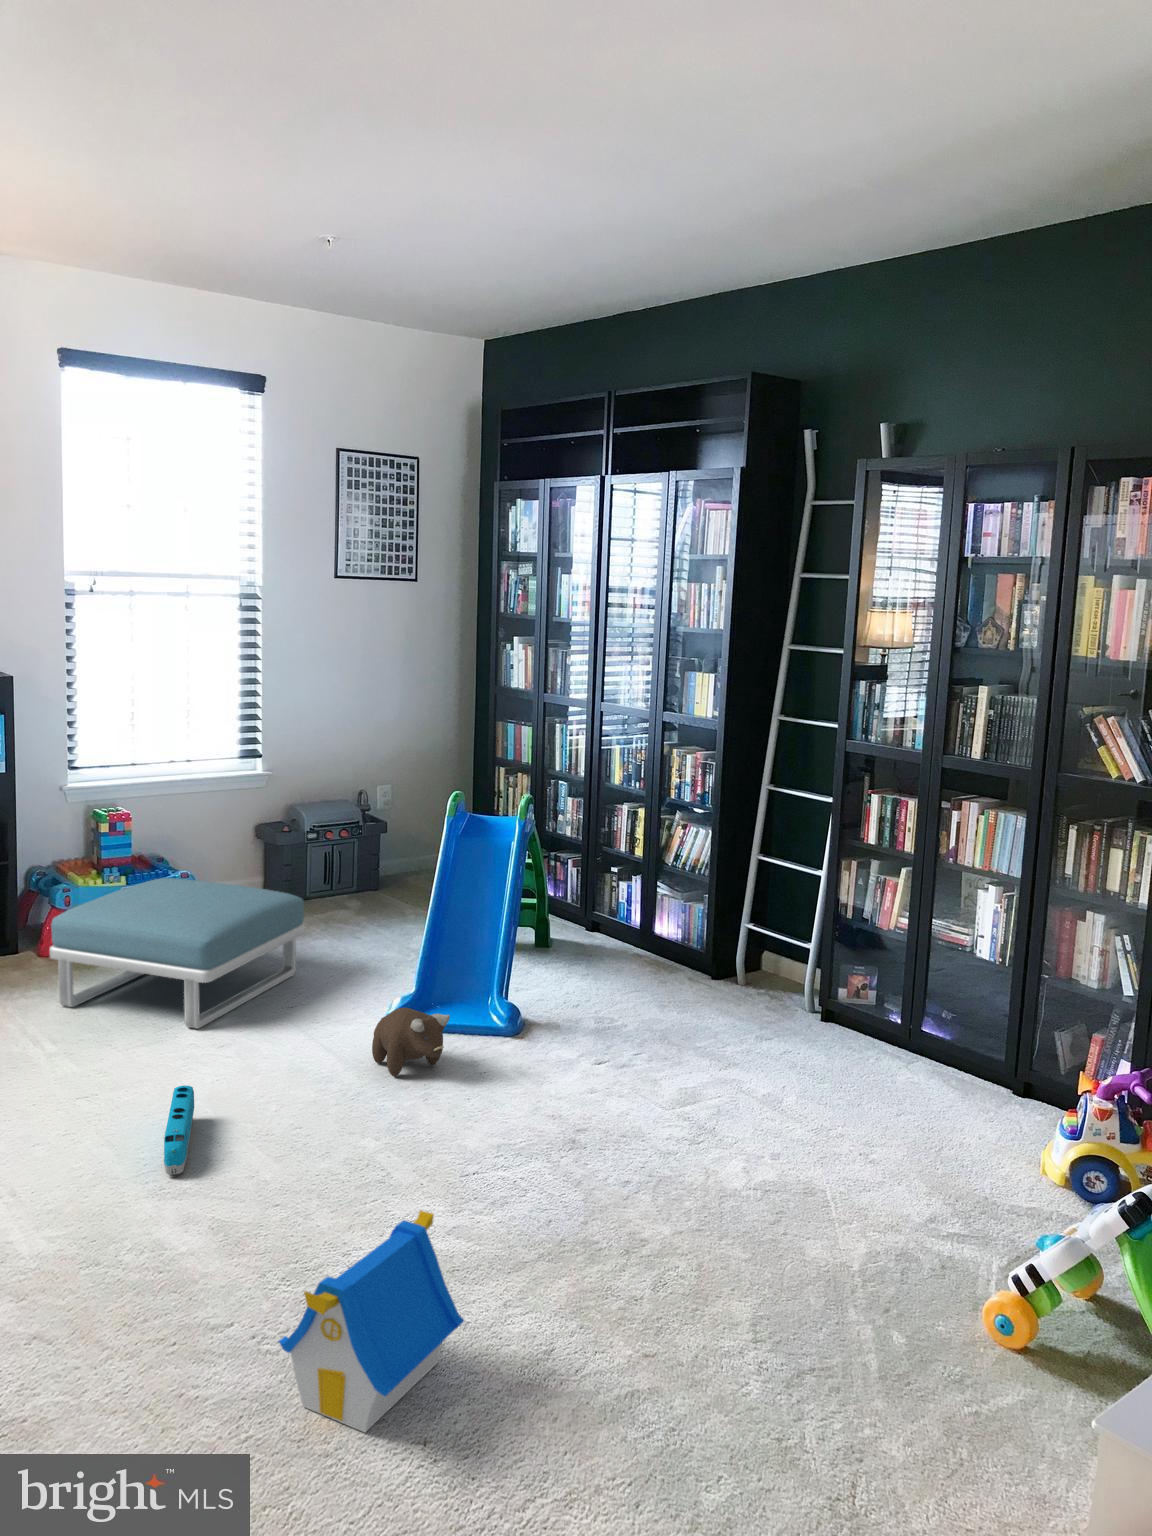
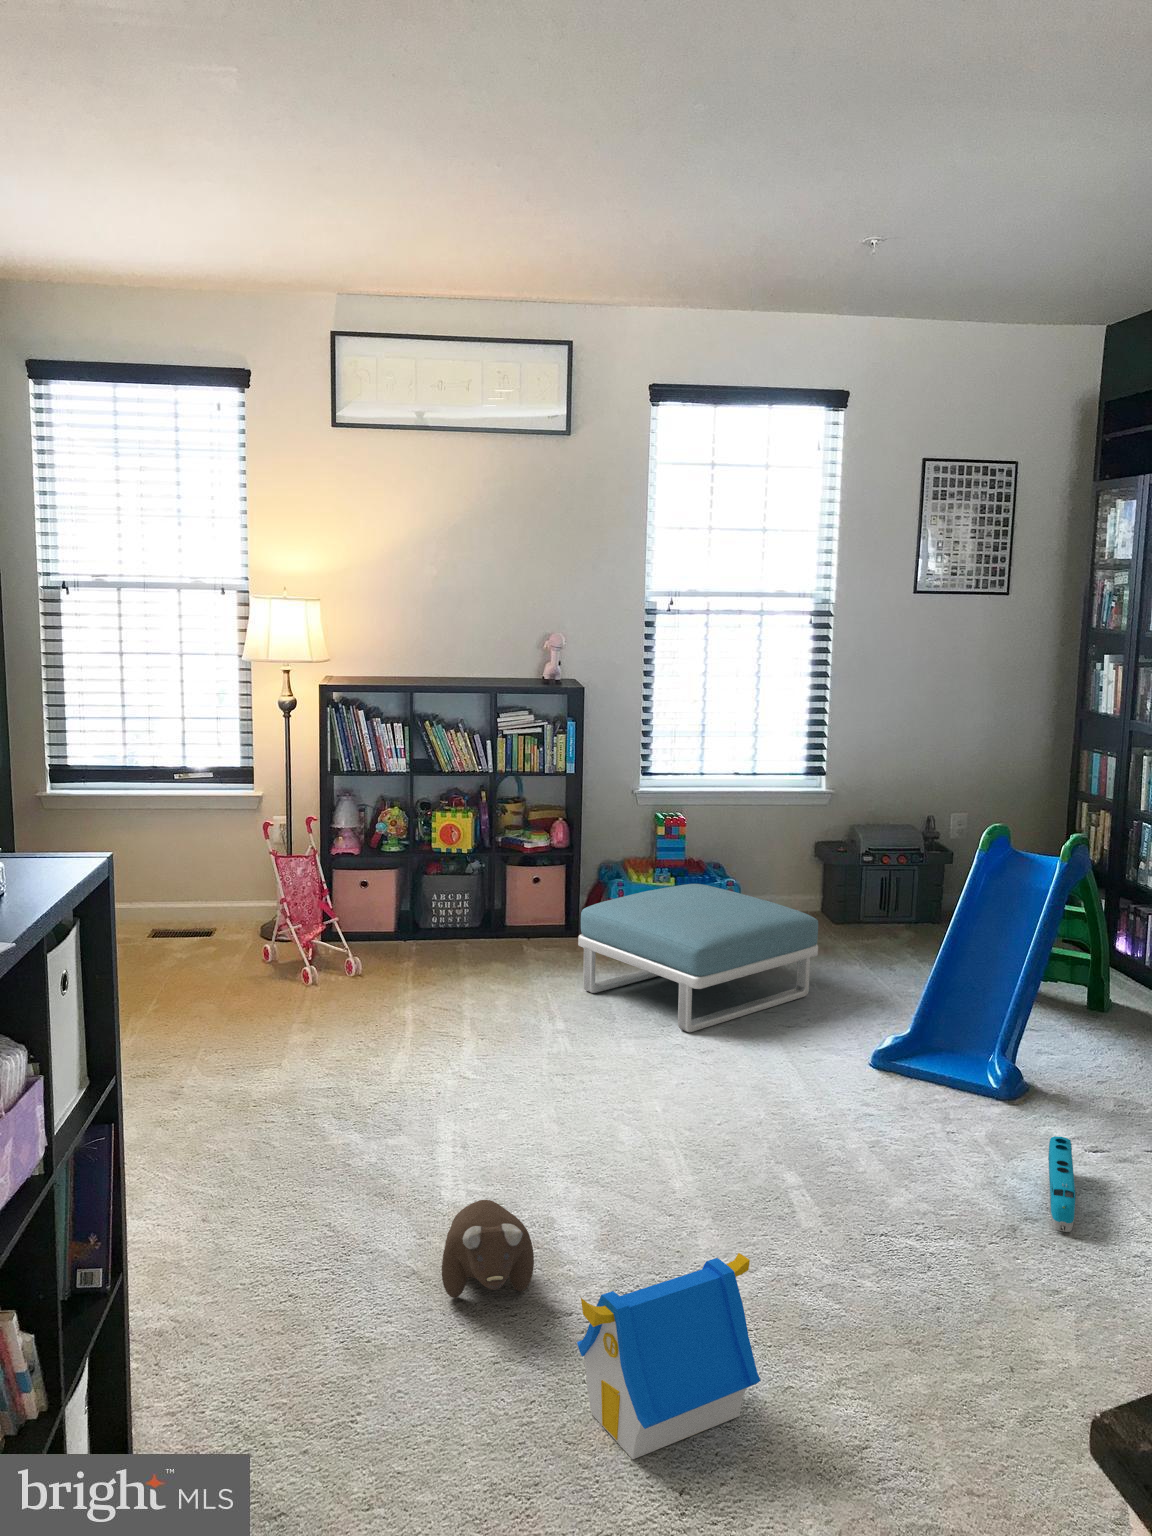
plush toy: present [372,1008,450,1076] -> present [442,1200,534,1298]
toy train: present [164,1086,194,1175] -> present [1048,1136,1076,1232]

